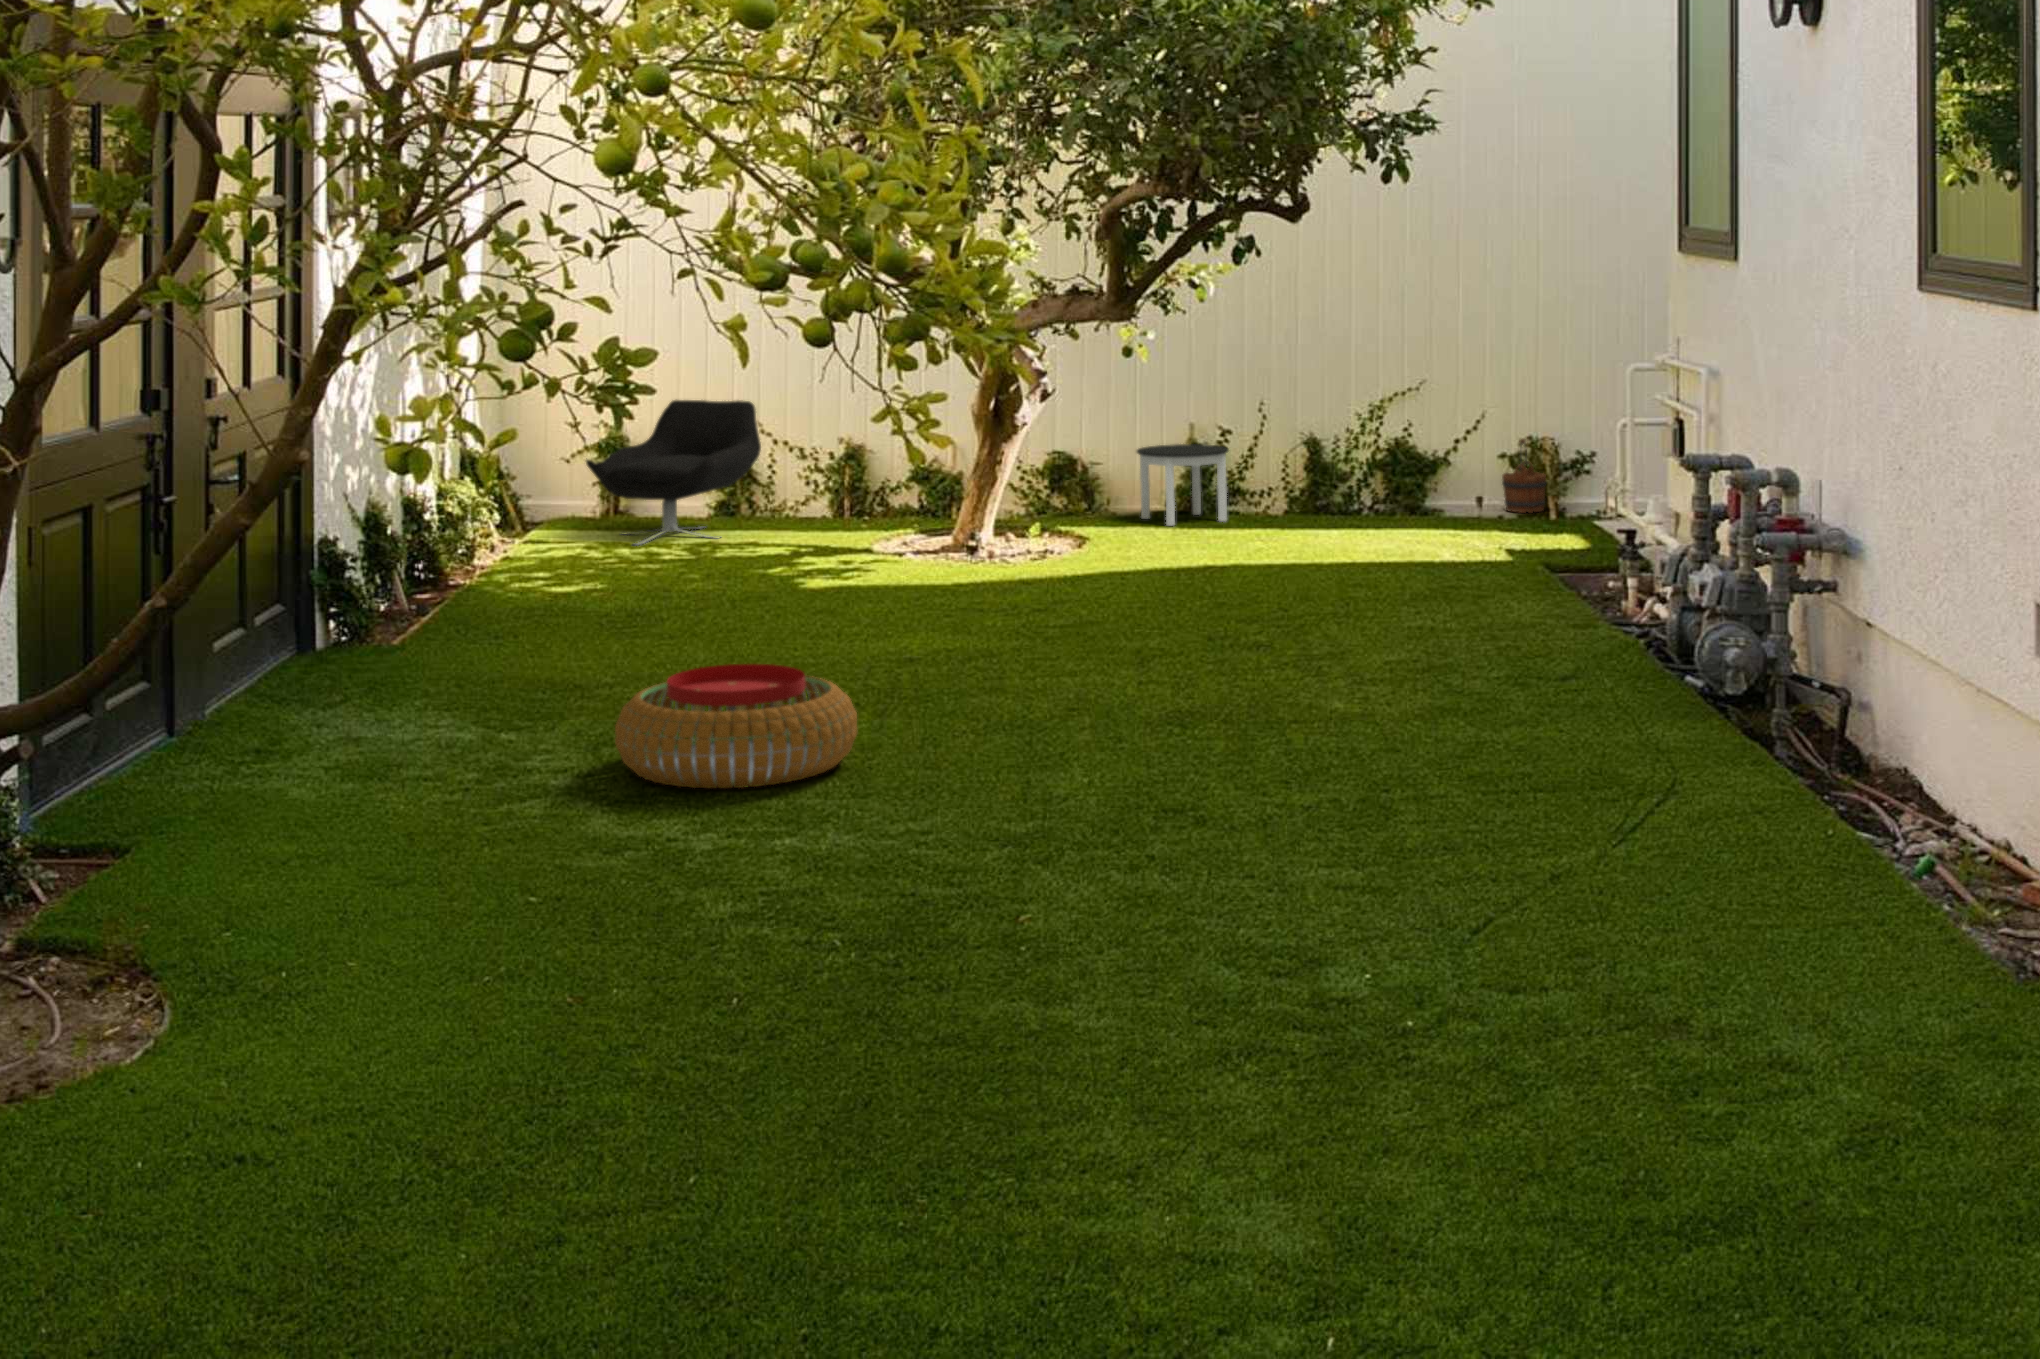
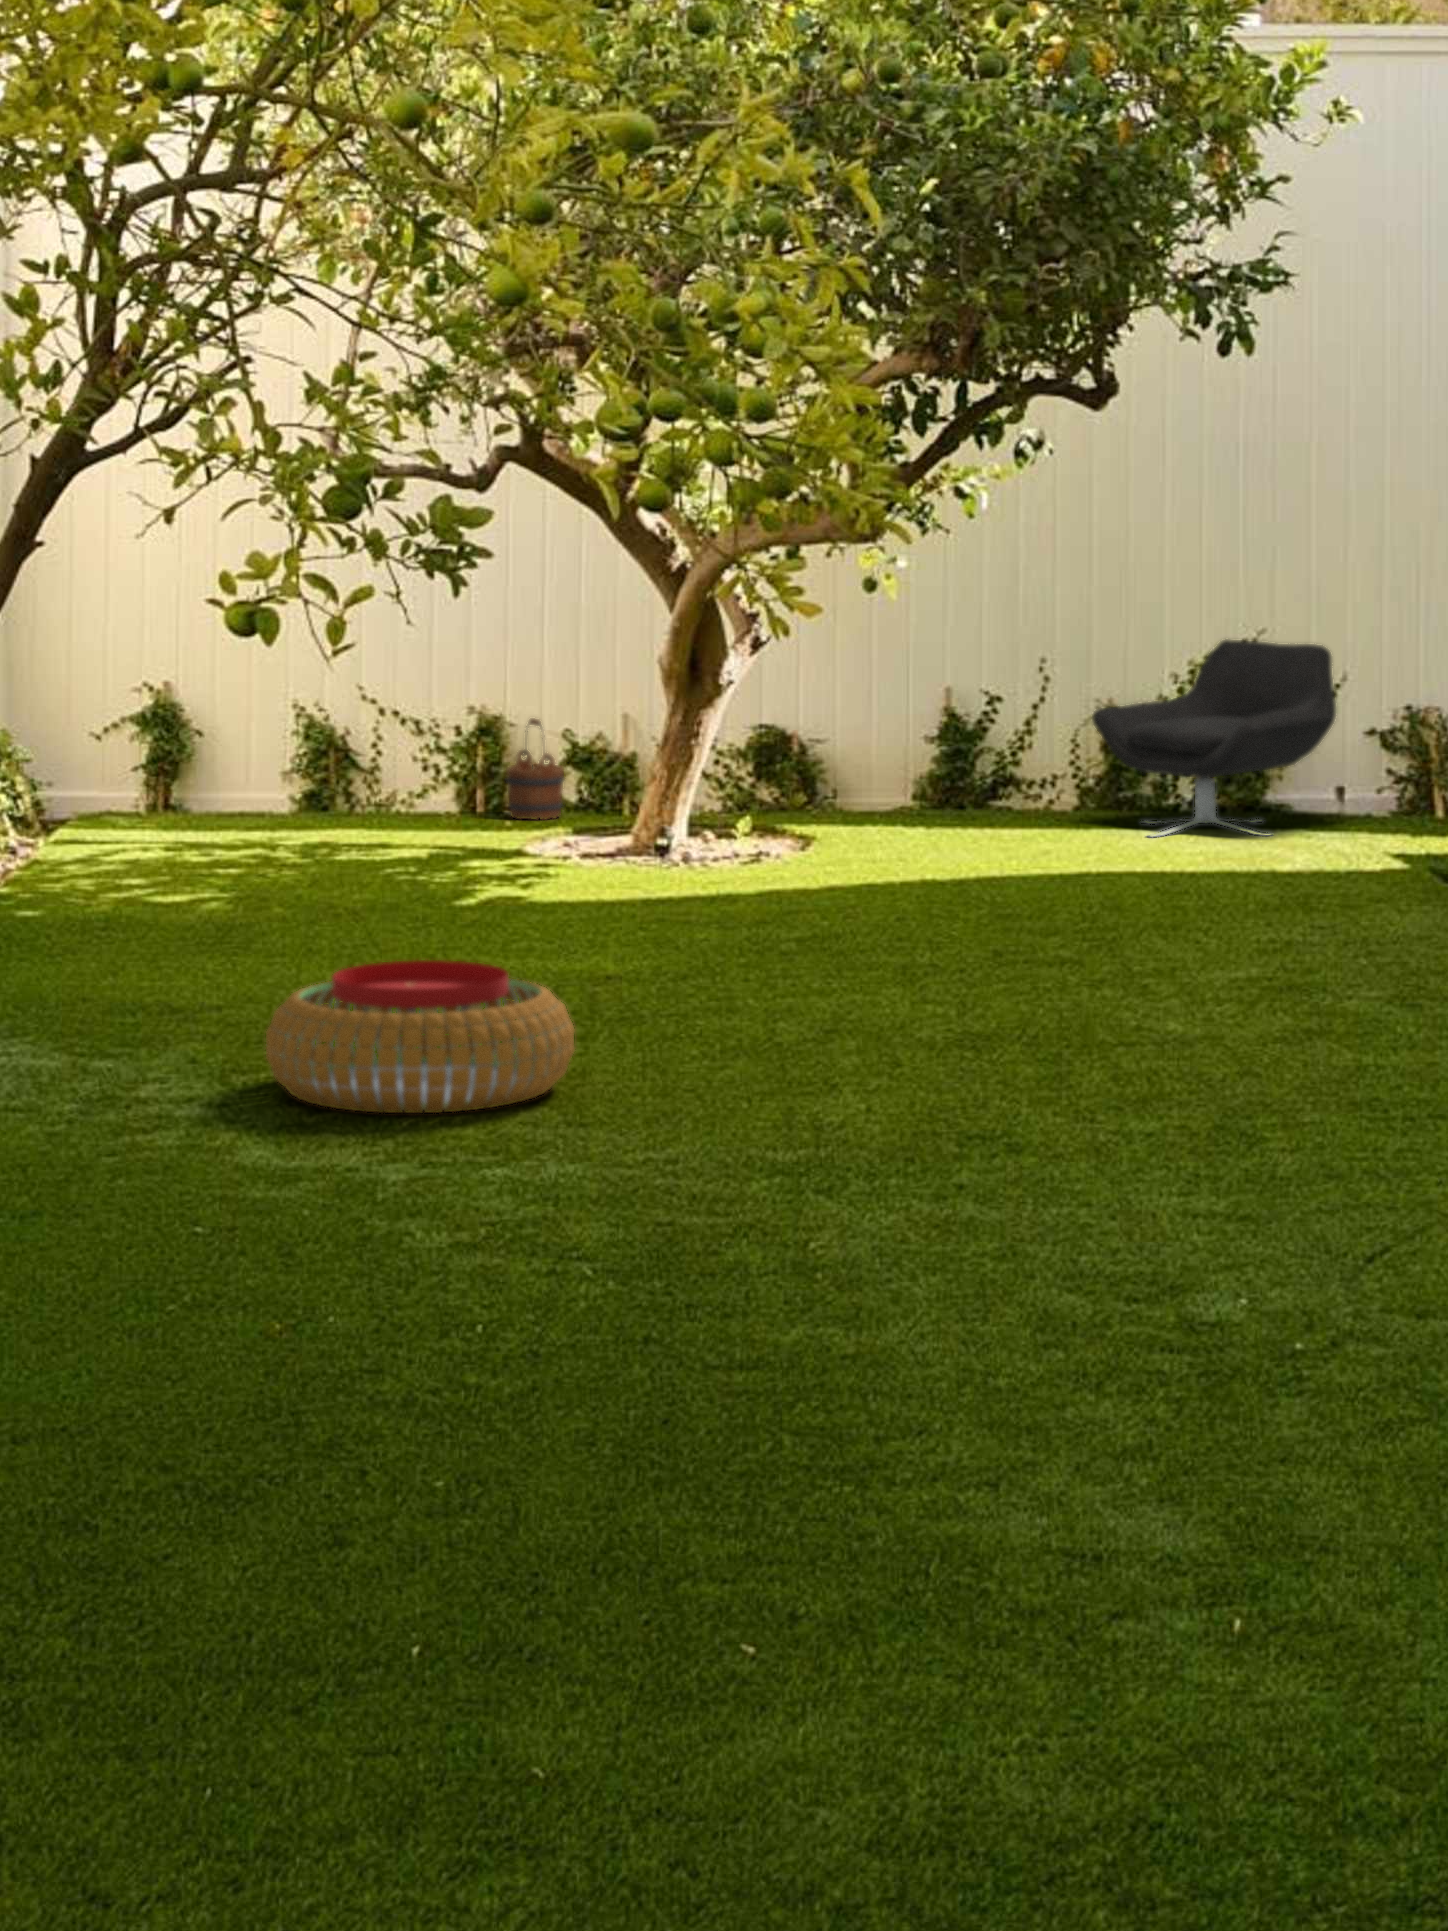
lounge chair: present [586,400,761,545] -> present [1092,640,1336,836]
wooden bucket: present [1502,439,1546,513] -> present [506,718,564,819]
round table: present [1137,444,1228,526] -> none [875,716,1001,827]

